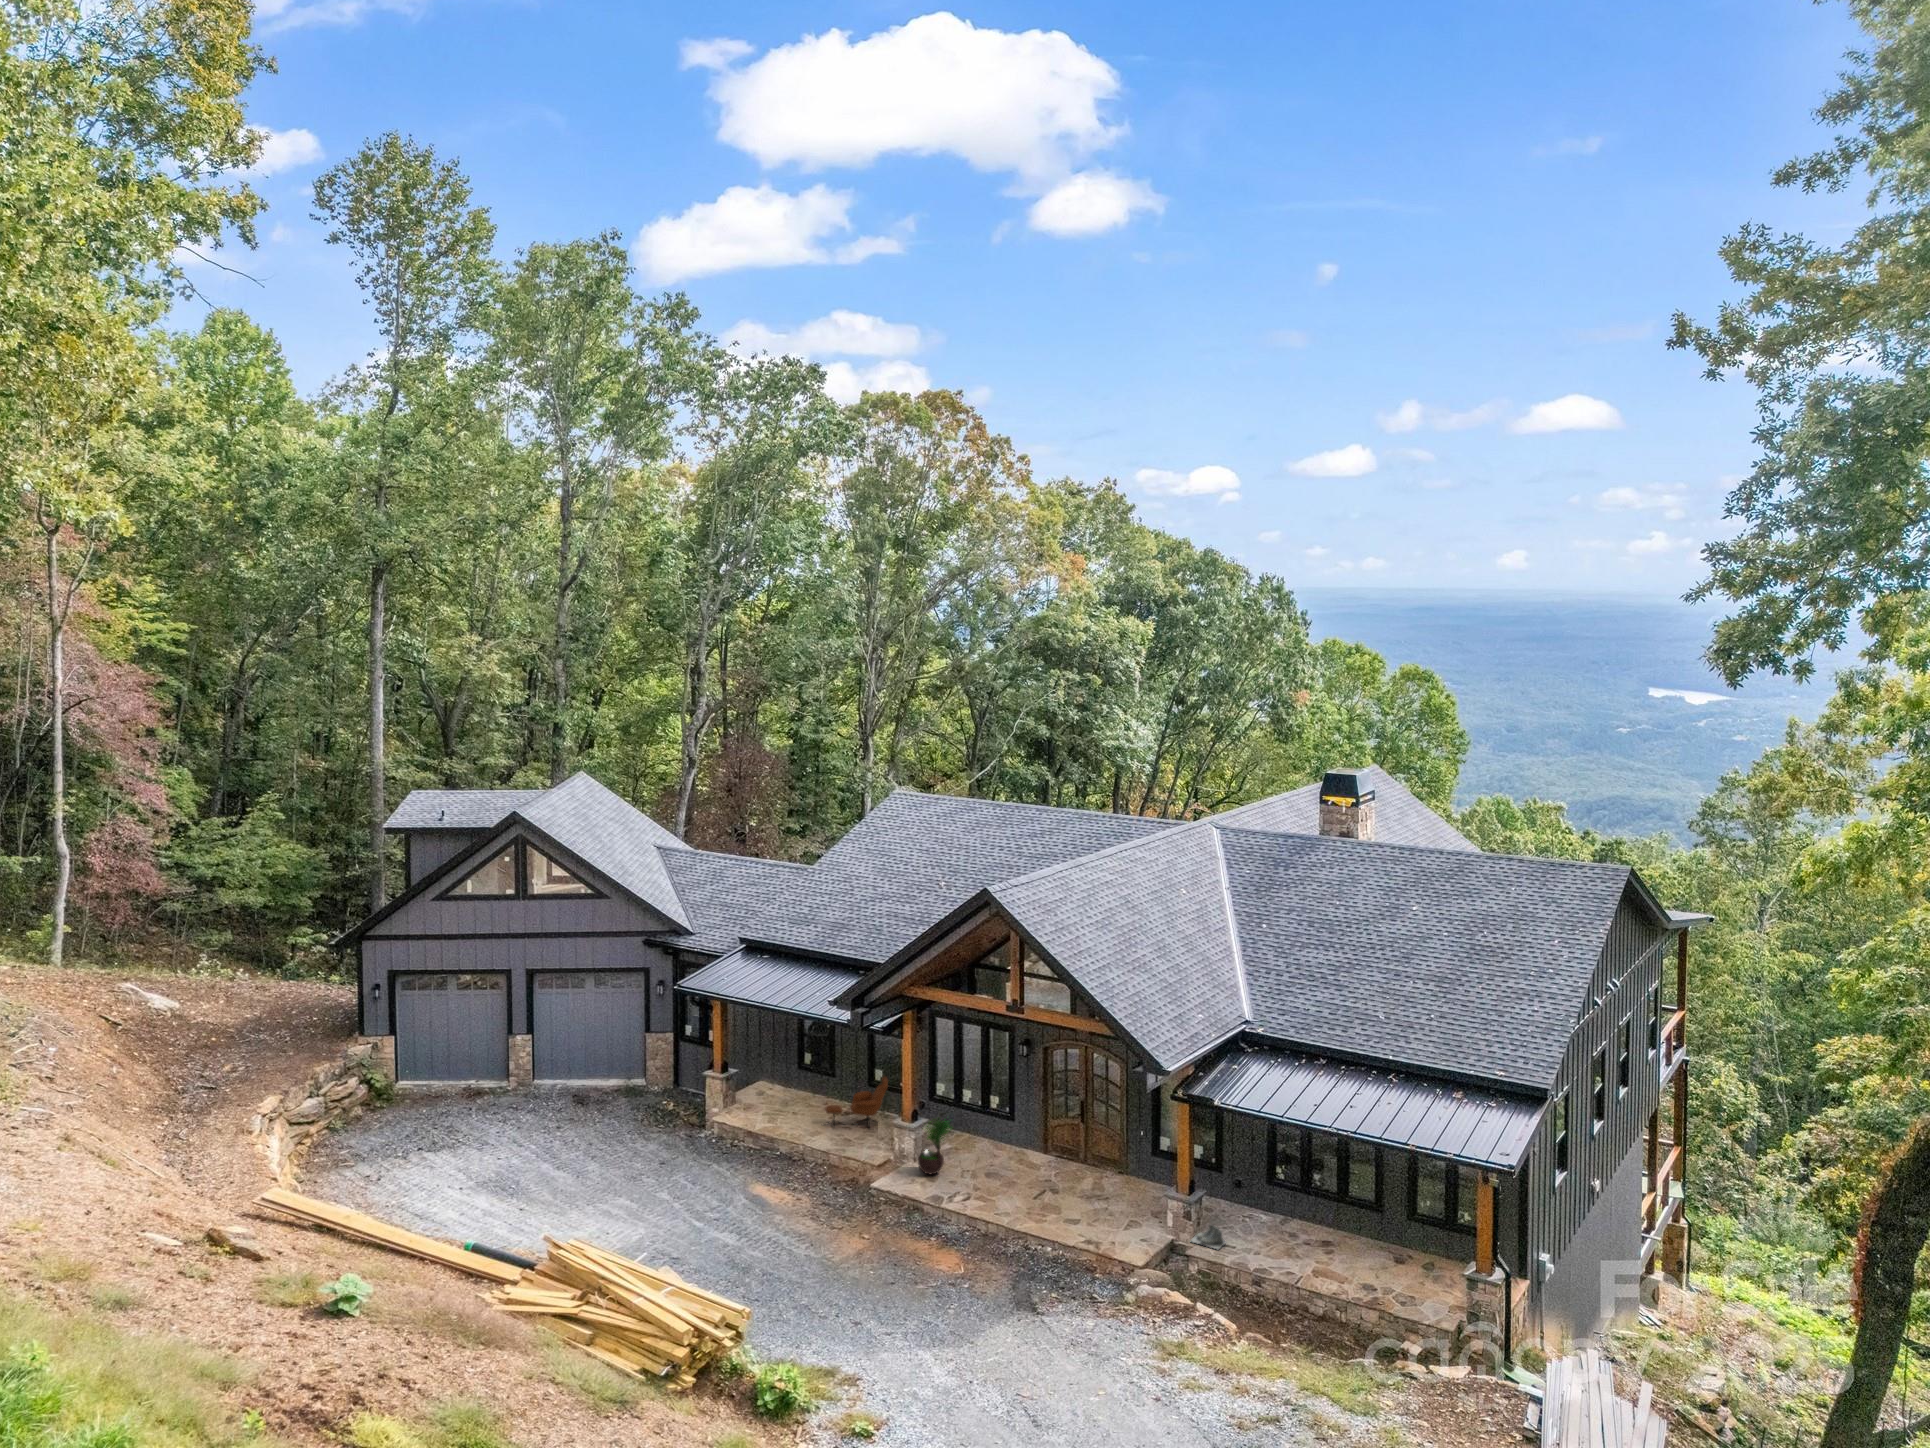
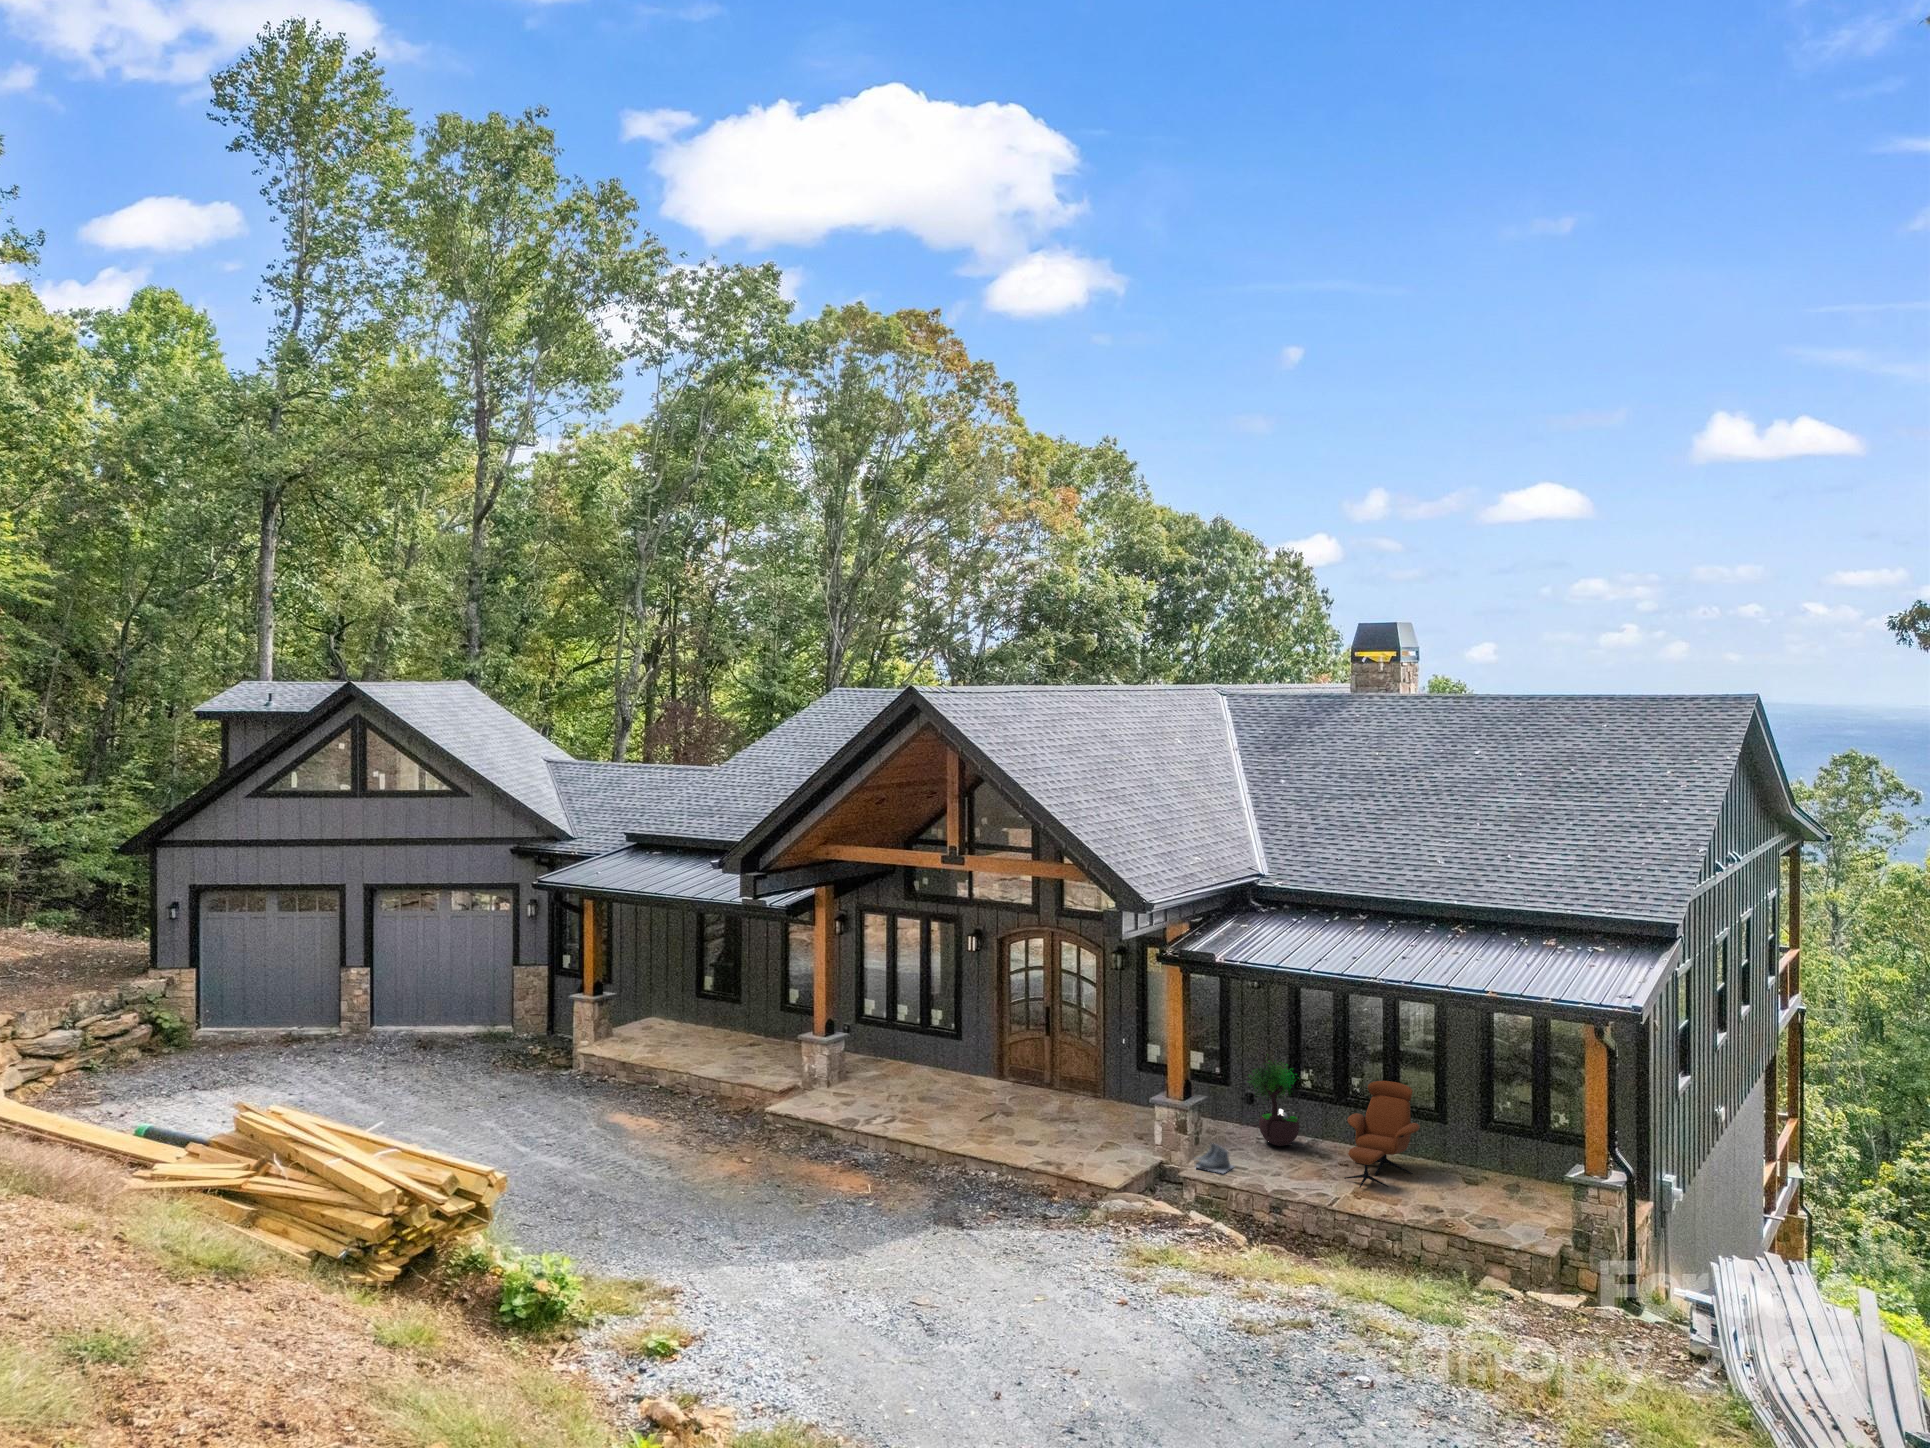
lounge chair: present [826,1077,888,1125] -> present [1344,1081,1420,1188]
potted tree: present [918,1119,950,1174] -> present [1247,1054,1299,1146]

